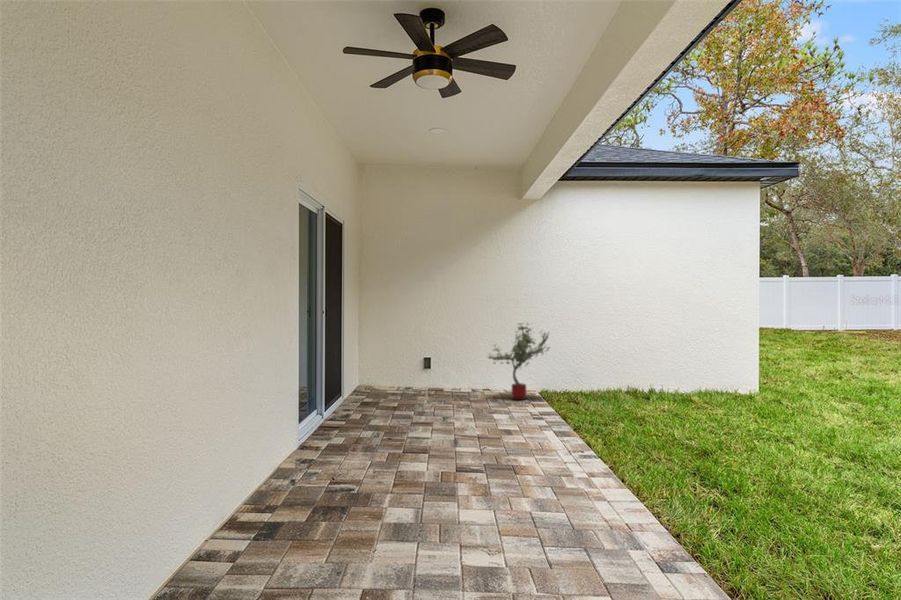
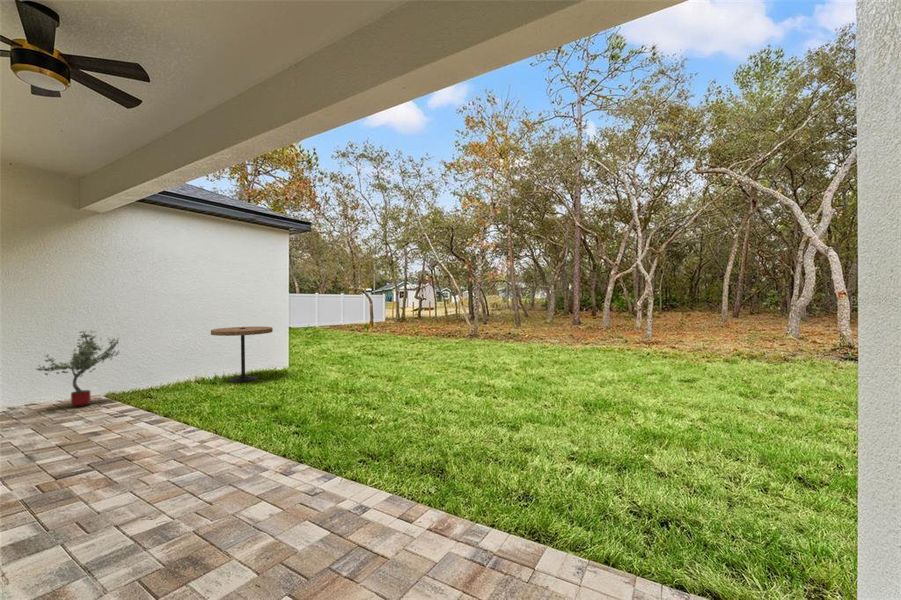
side table: none [644,327,728,404] -> present [211,327,273,383]

